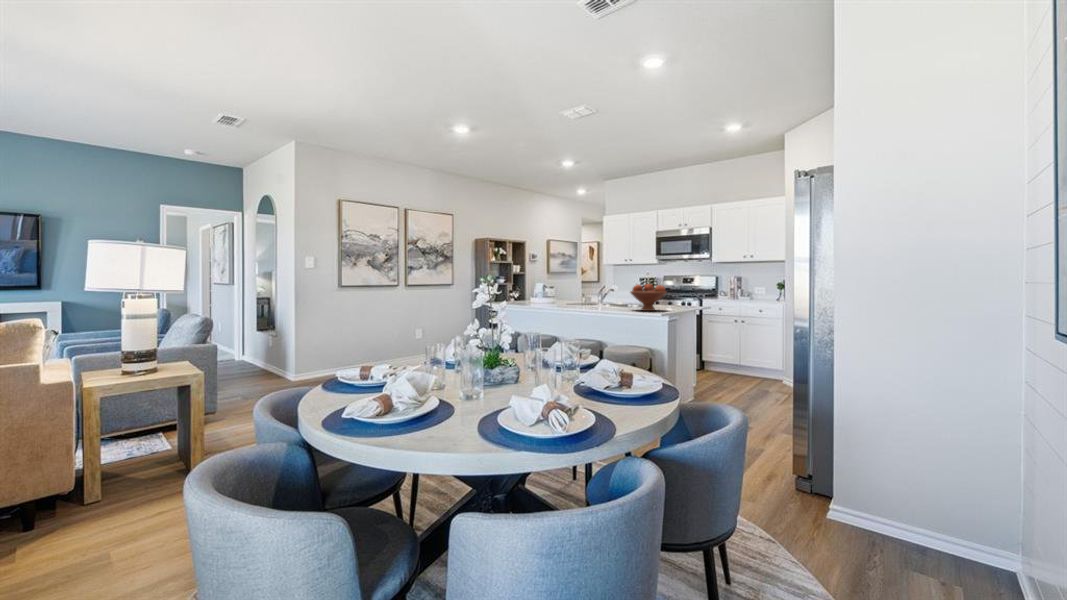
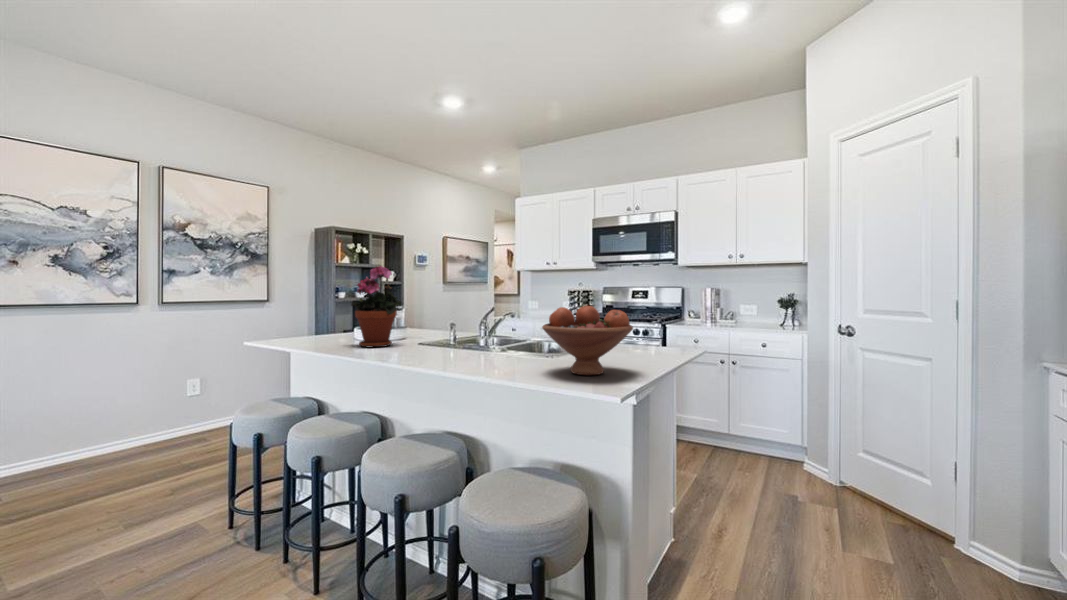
potted plant: none [532,266,556,305] -> present [351,266,401,347]

